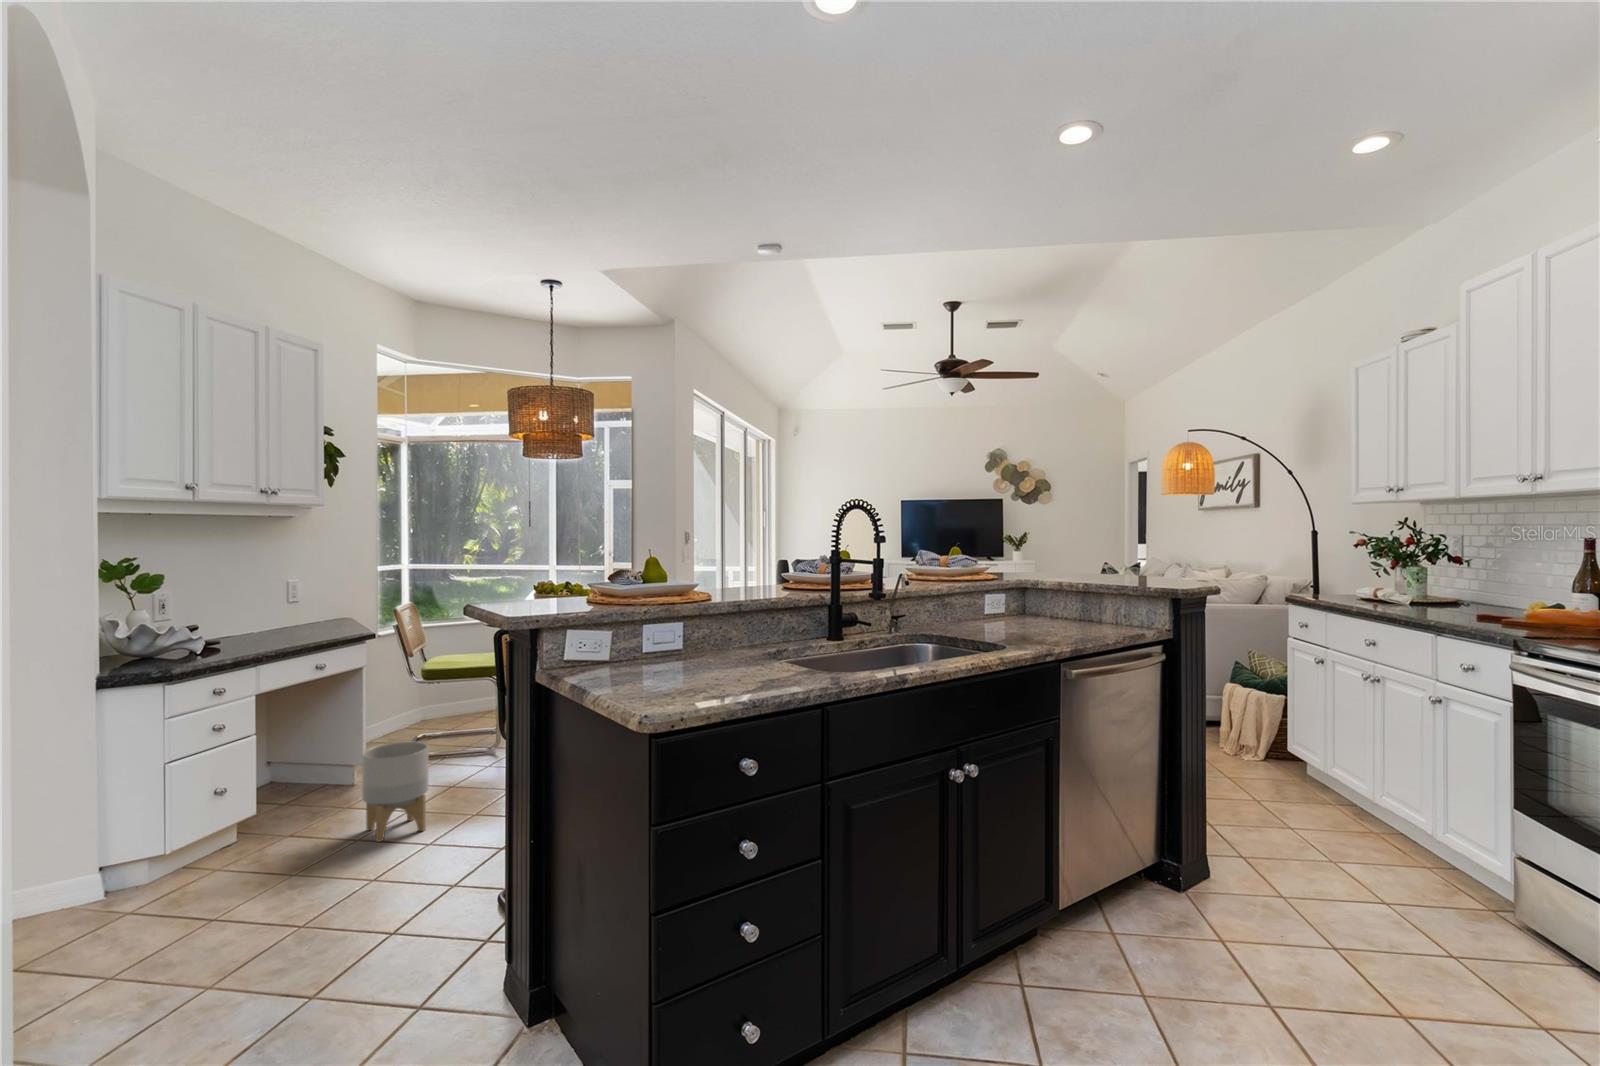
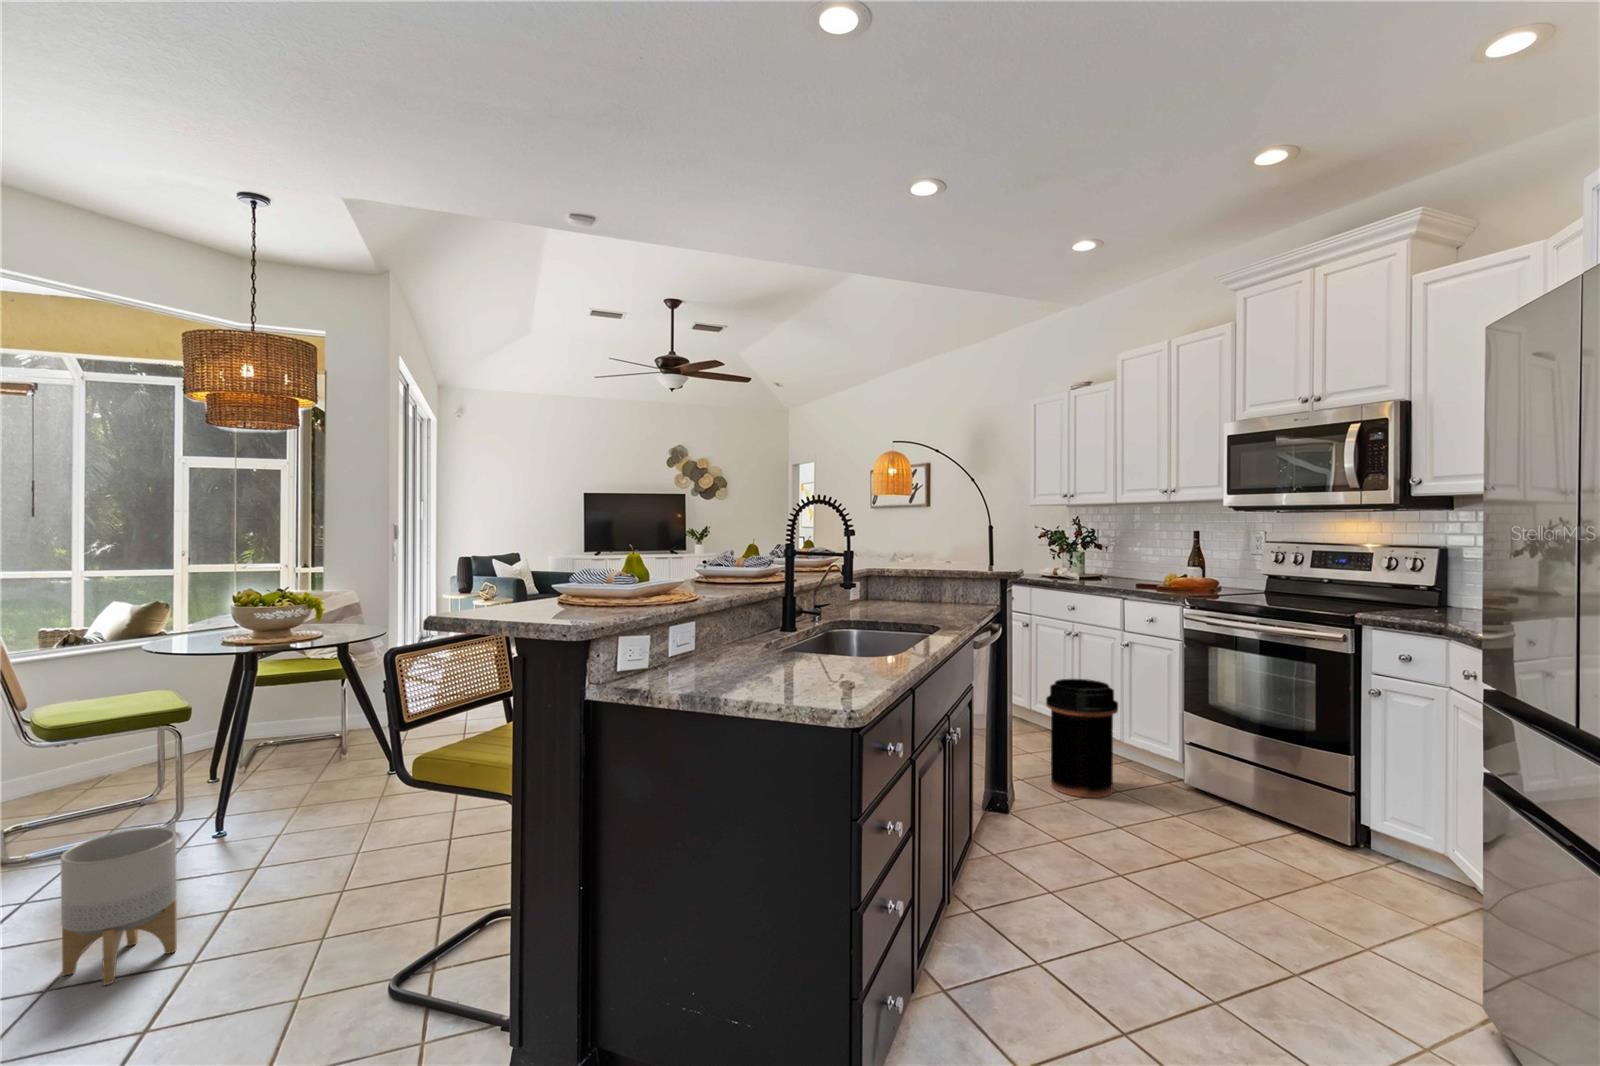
trash can: none [1265,734,1375,901] -> present [1046,679,1118,798]

